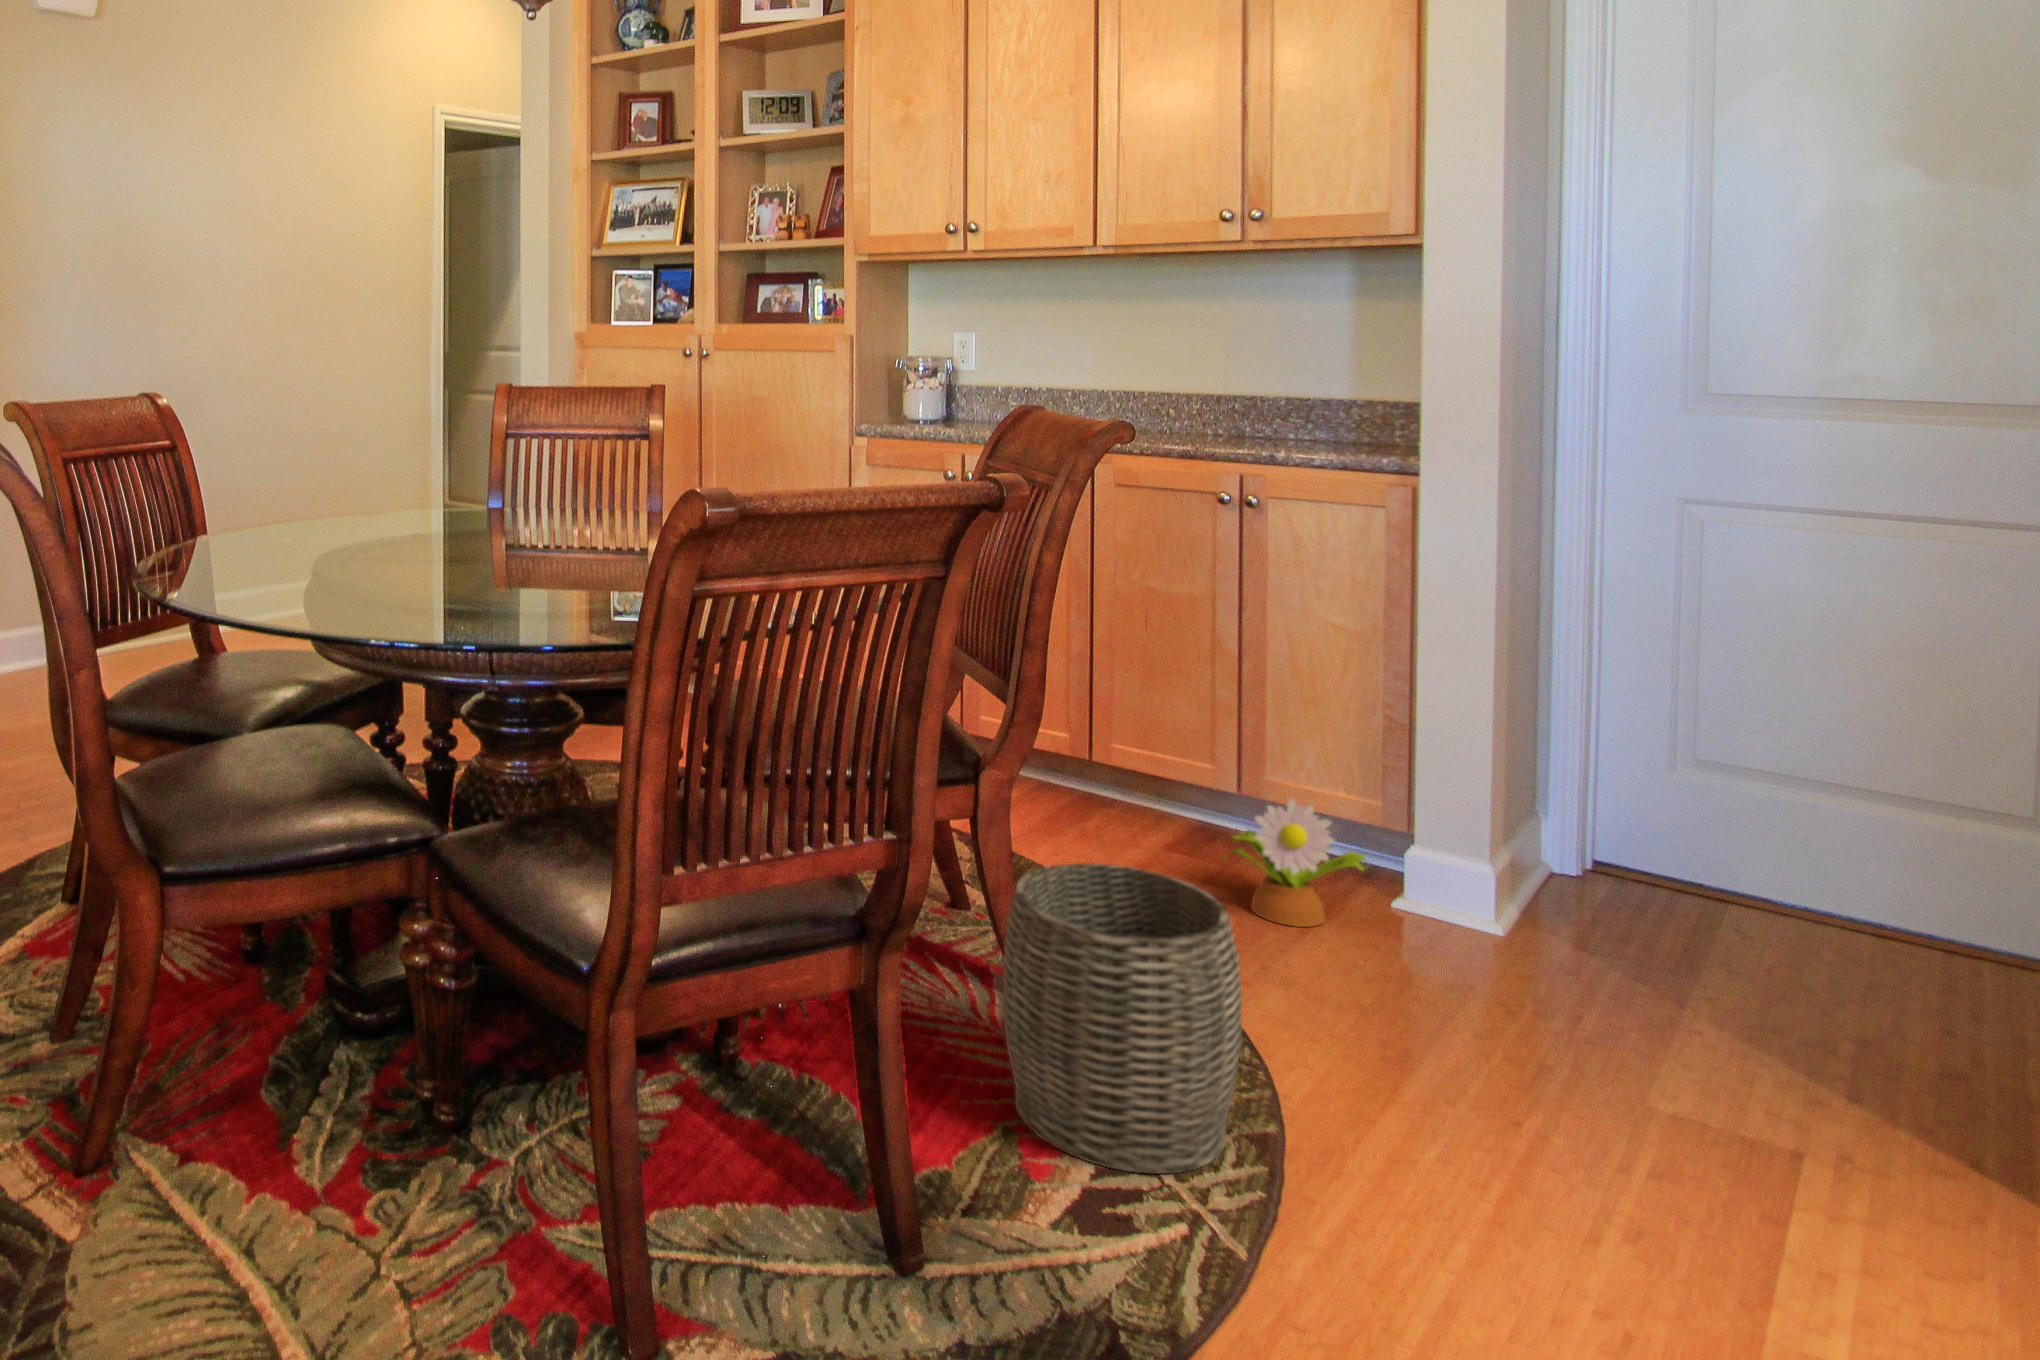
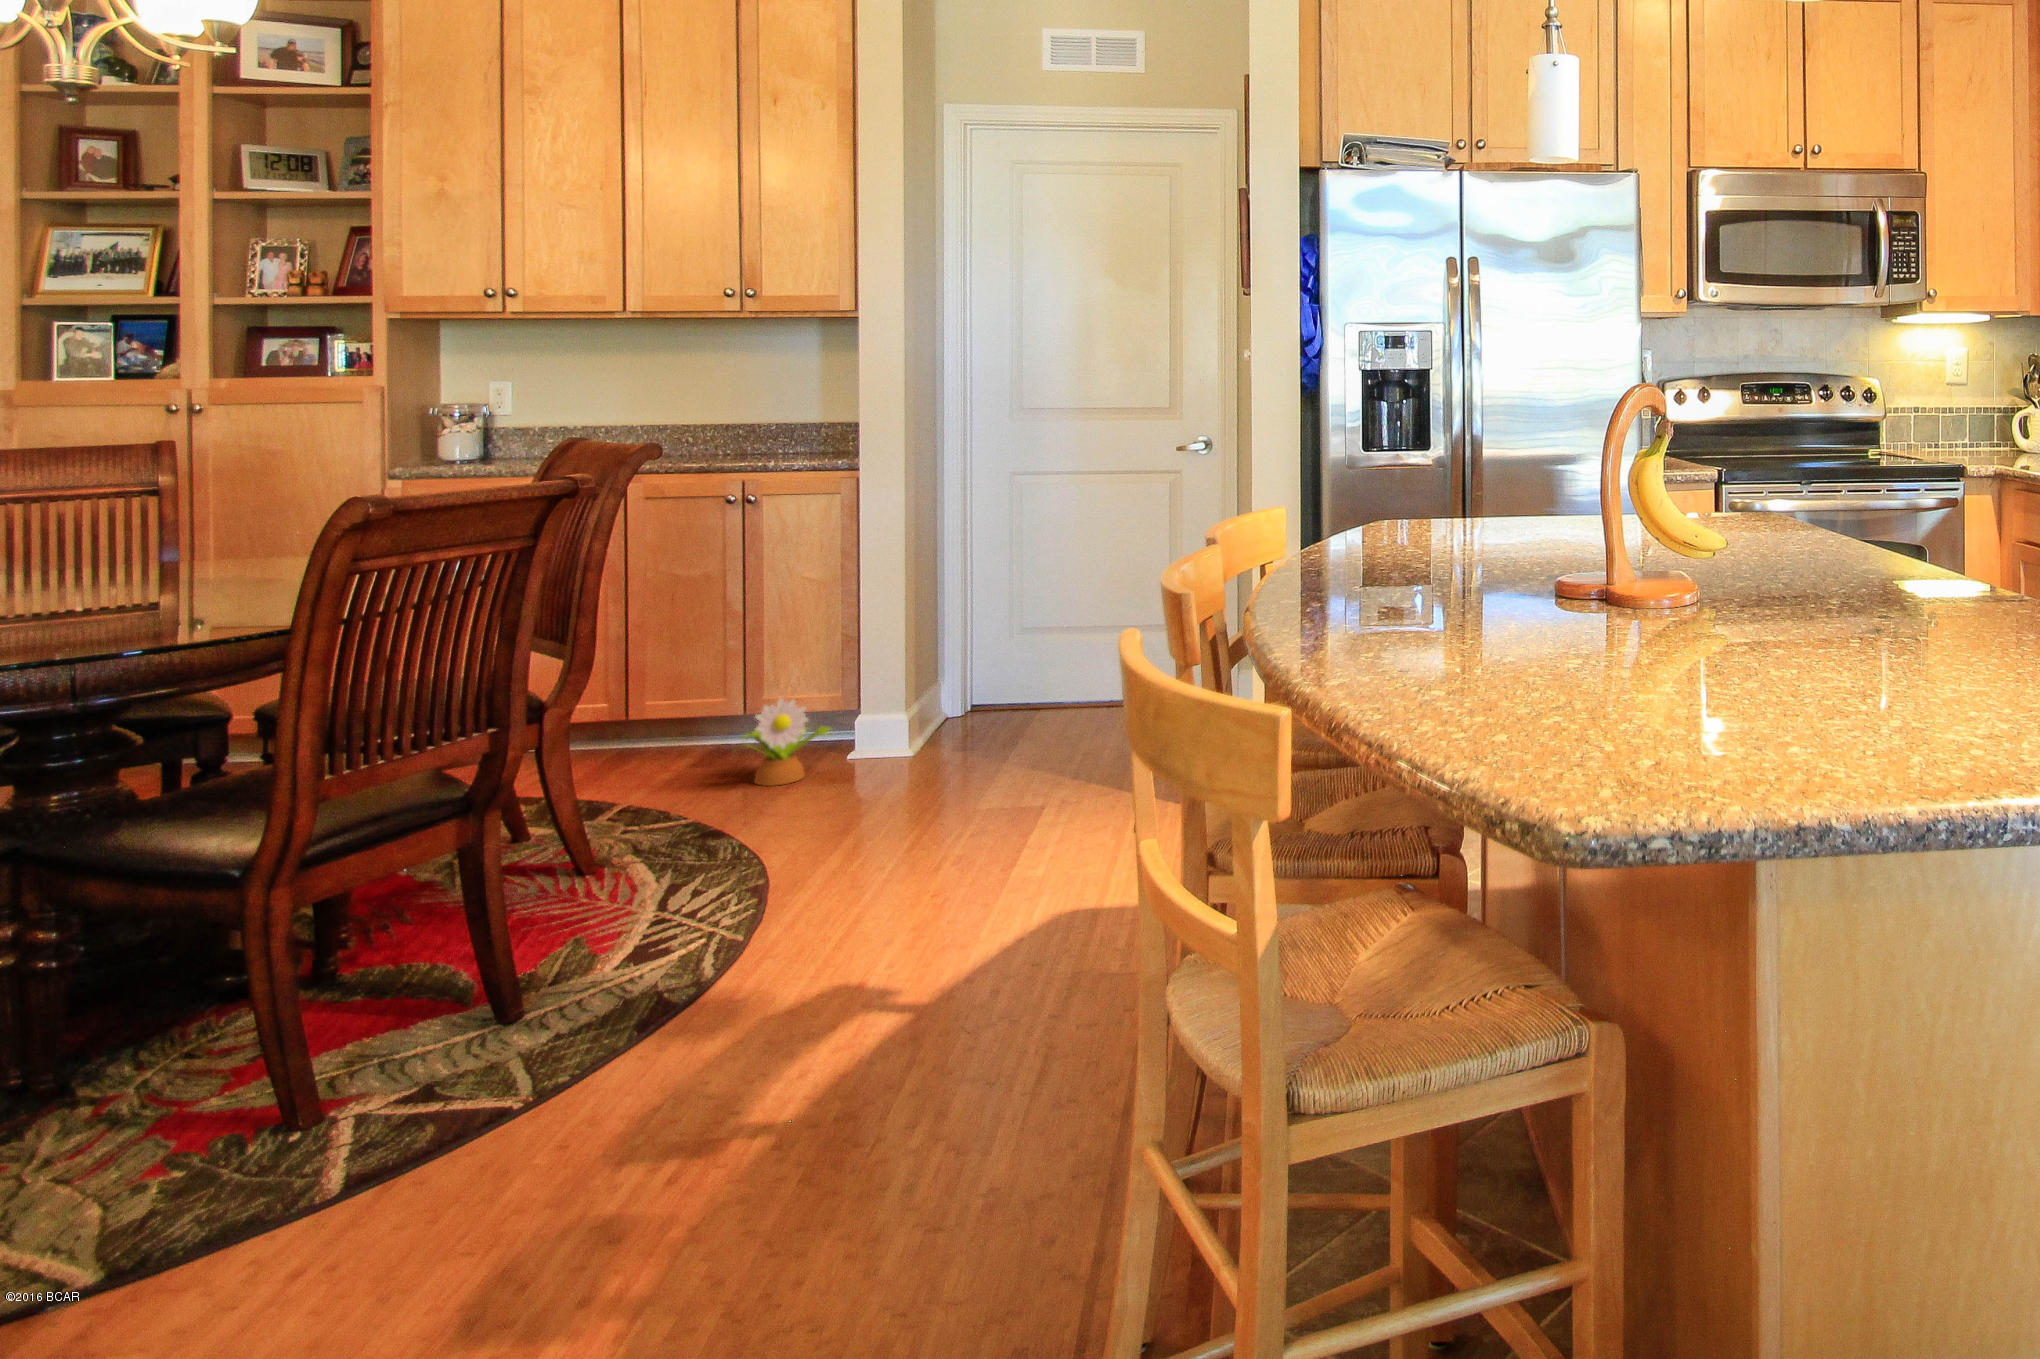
woven basket: present [1003,863,1242,1174] -> none [570,746,740,936]

